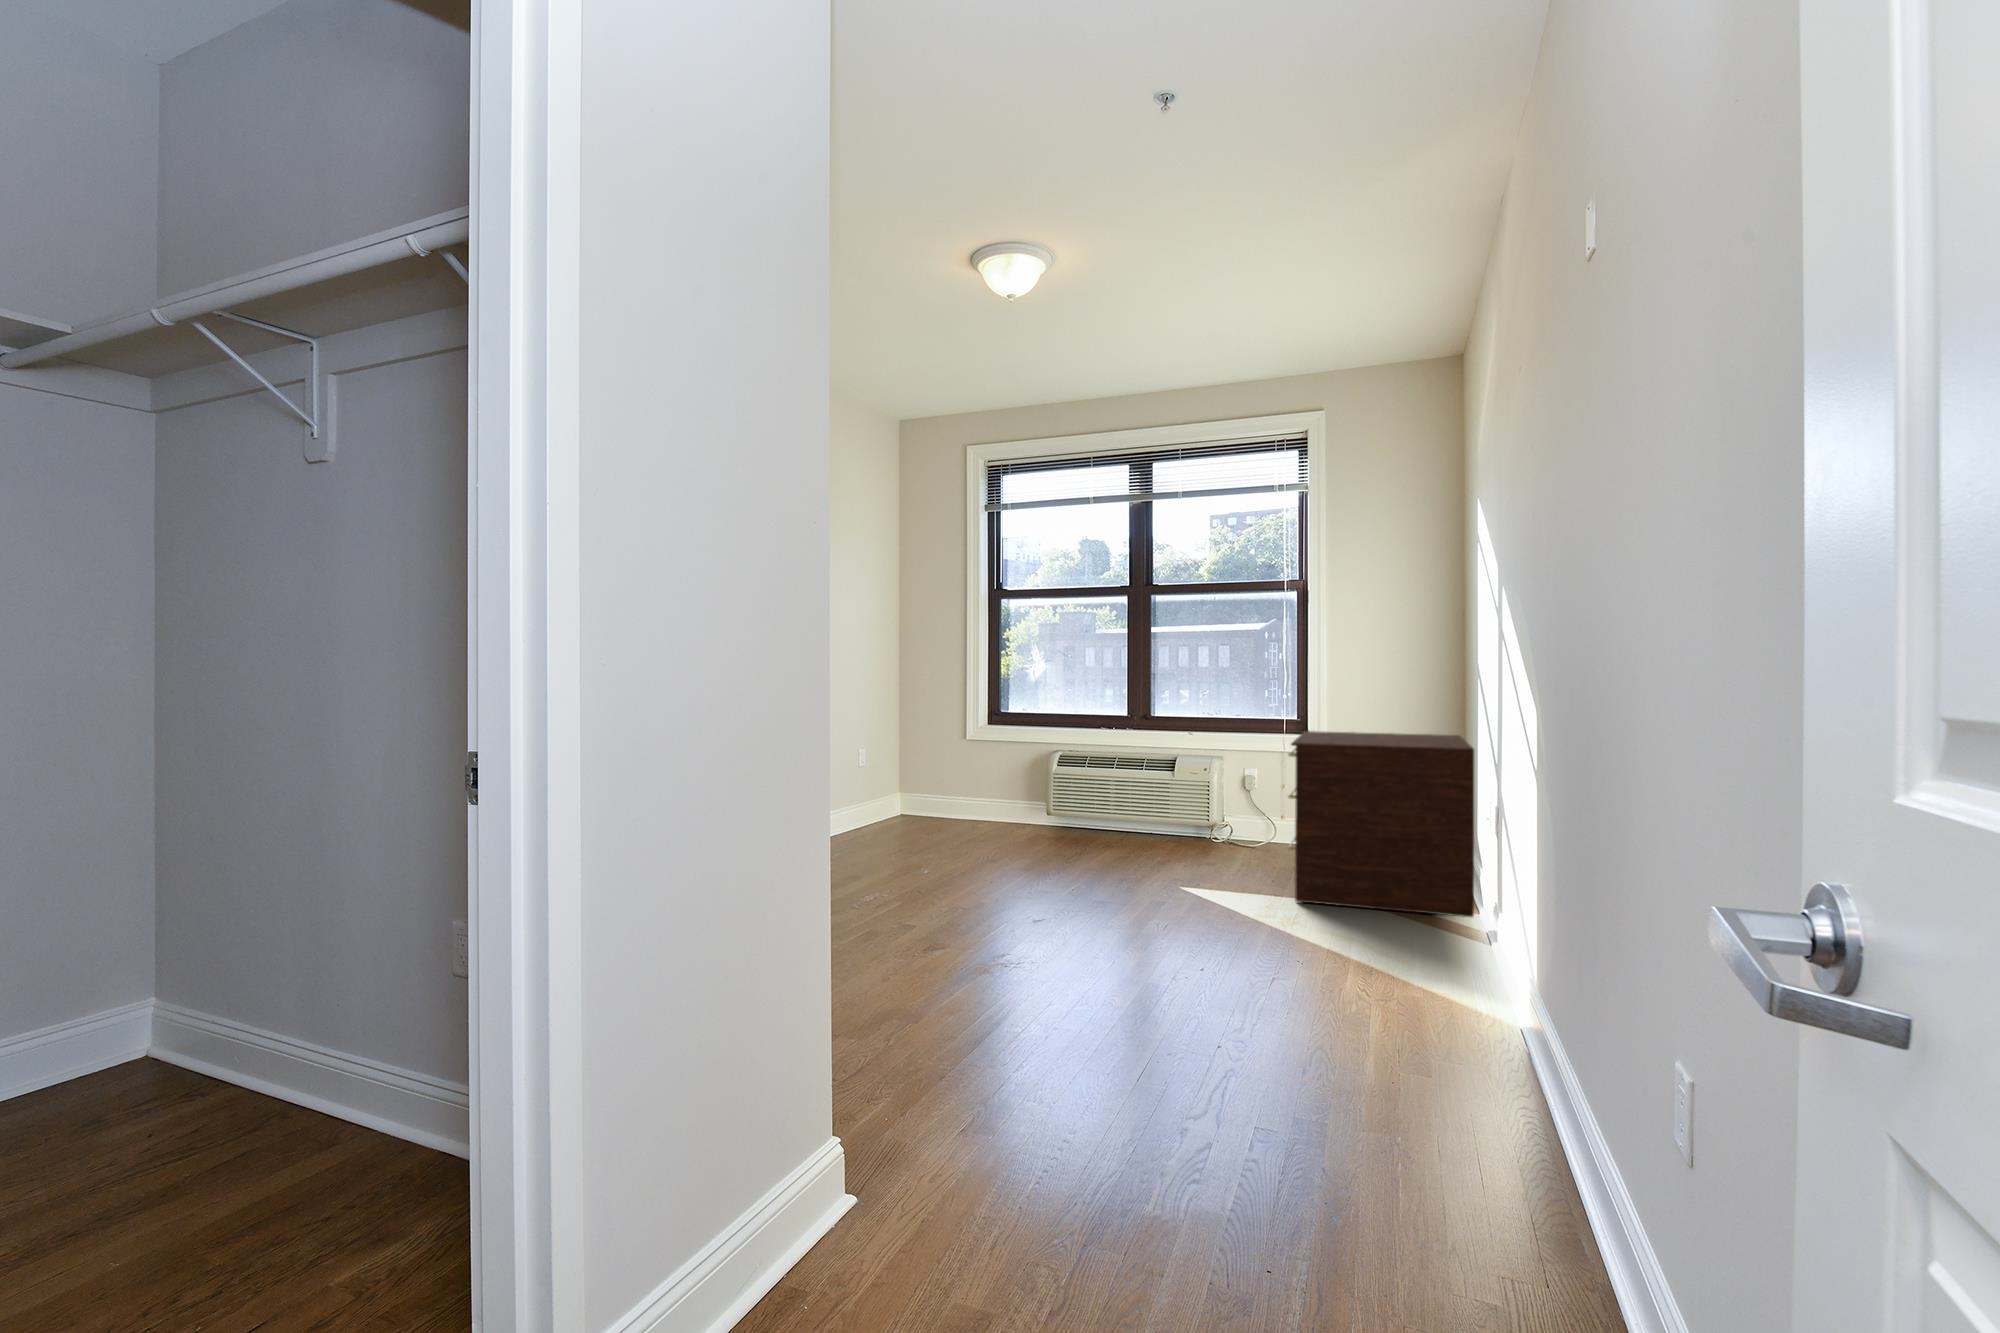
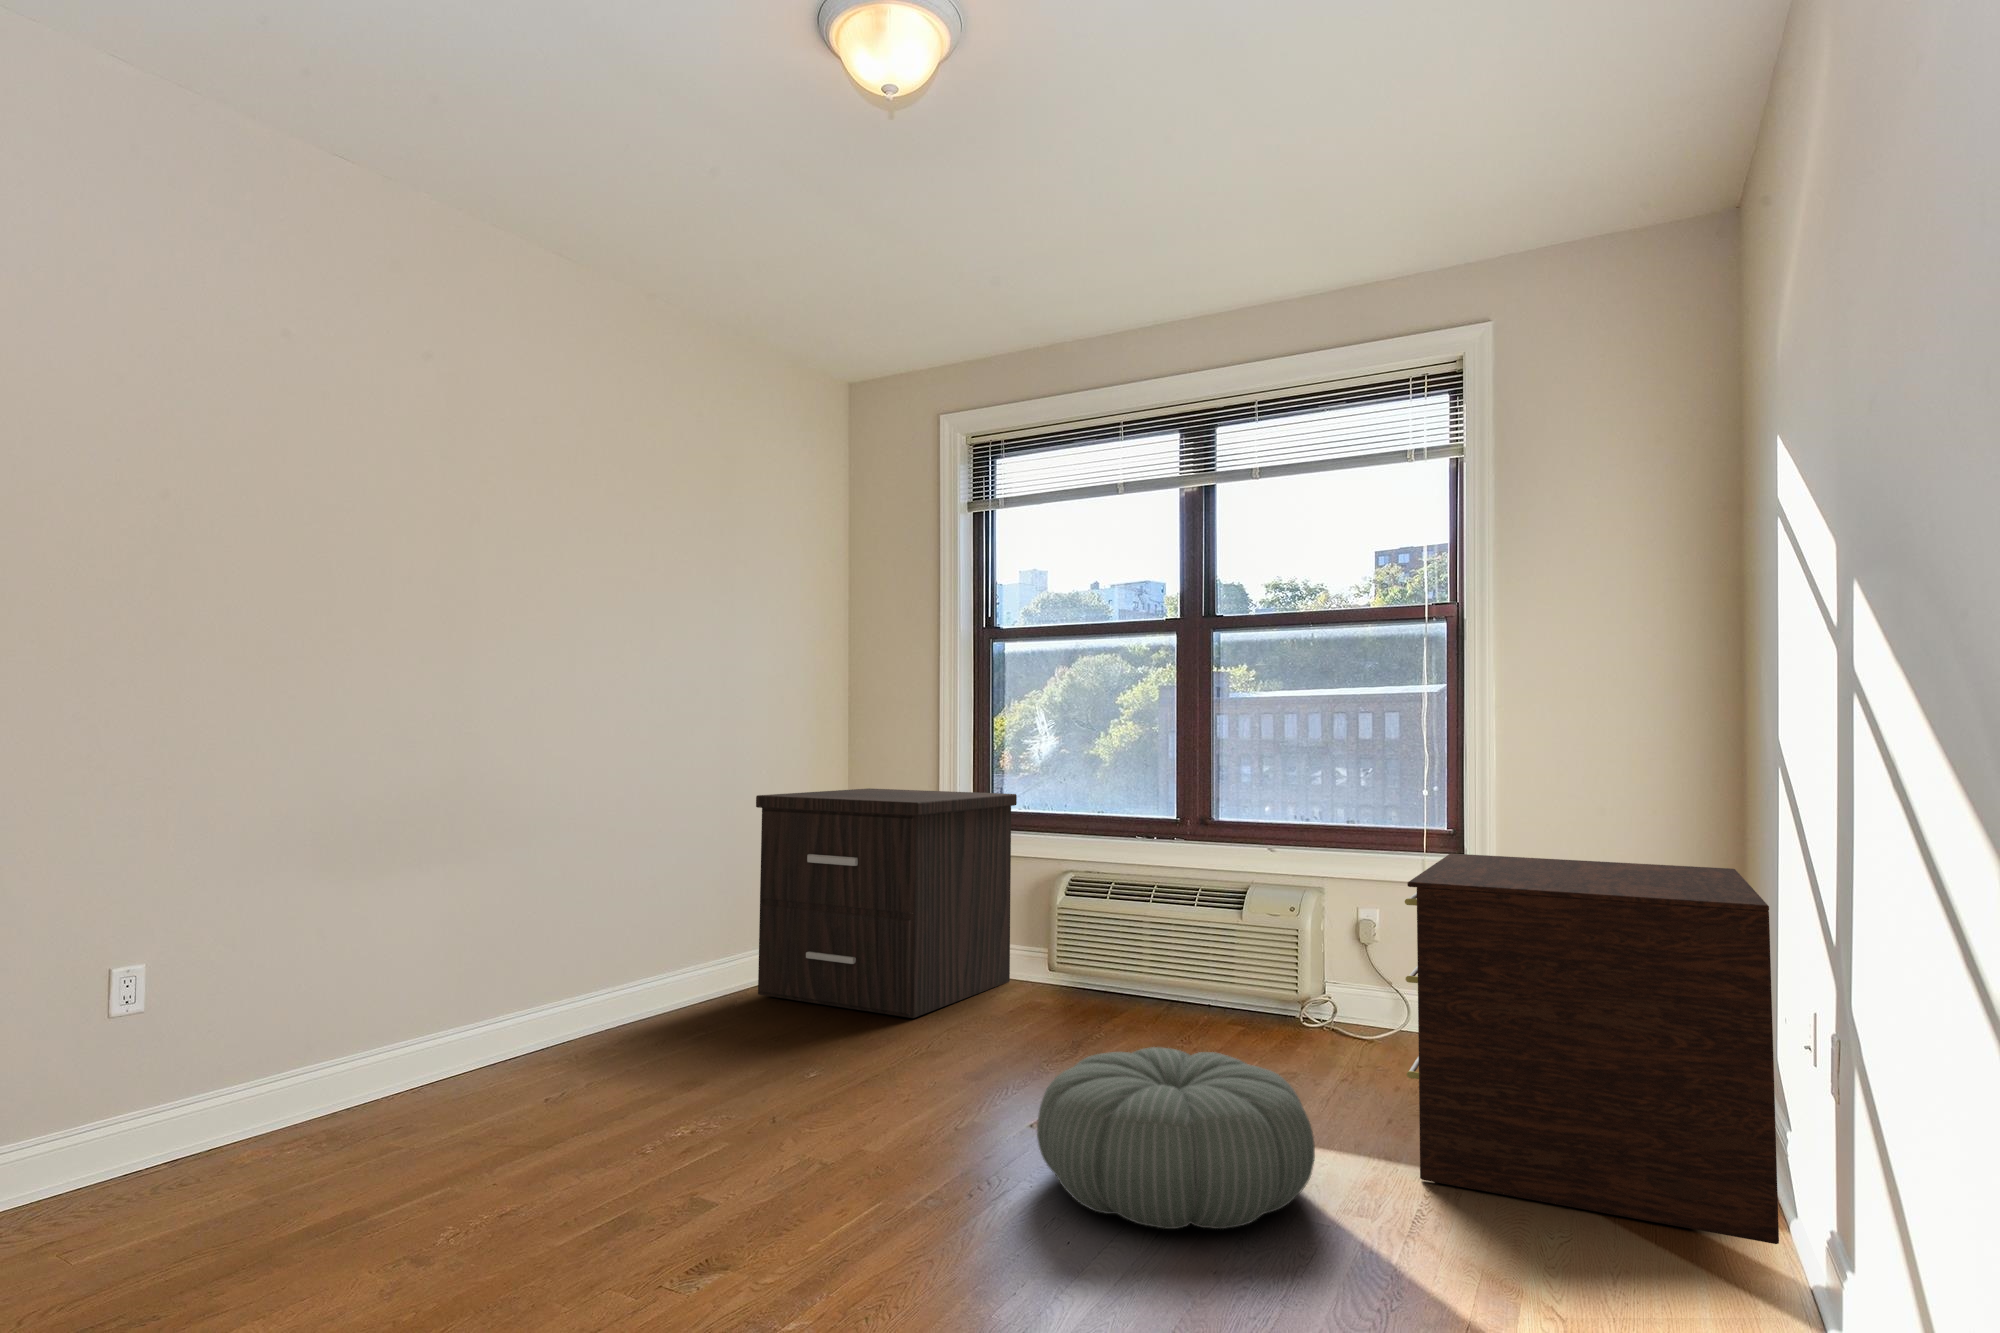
nightstand: none [856,701,1021,844] -> present [756,788,1017,1018]
pouf: none [1094,839,1245,923] -> present [1037,1047,1315,1229]

